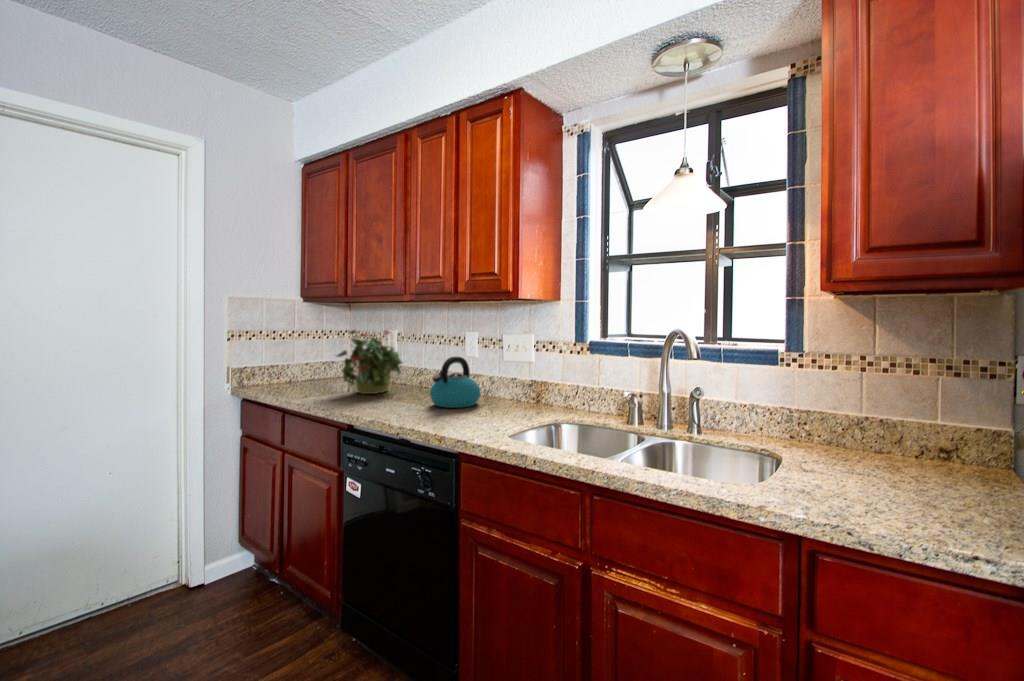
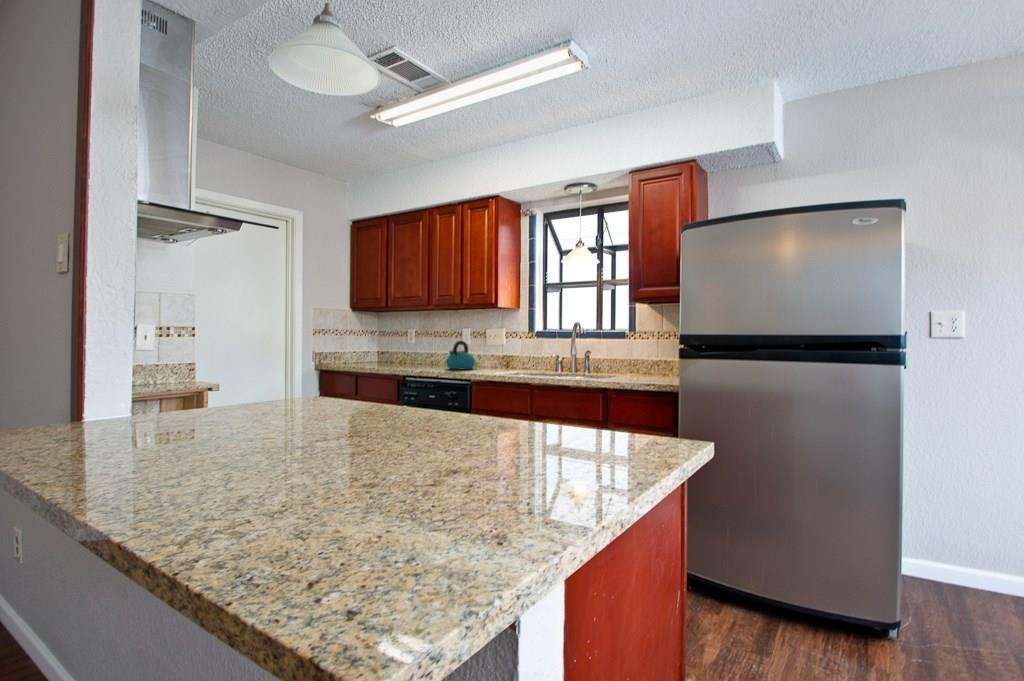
potted plant: present [337,330,402,394] -> none [382,327,425,367]

